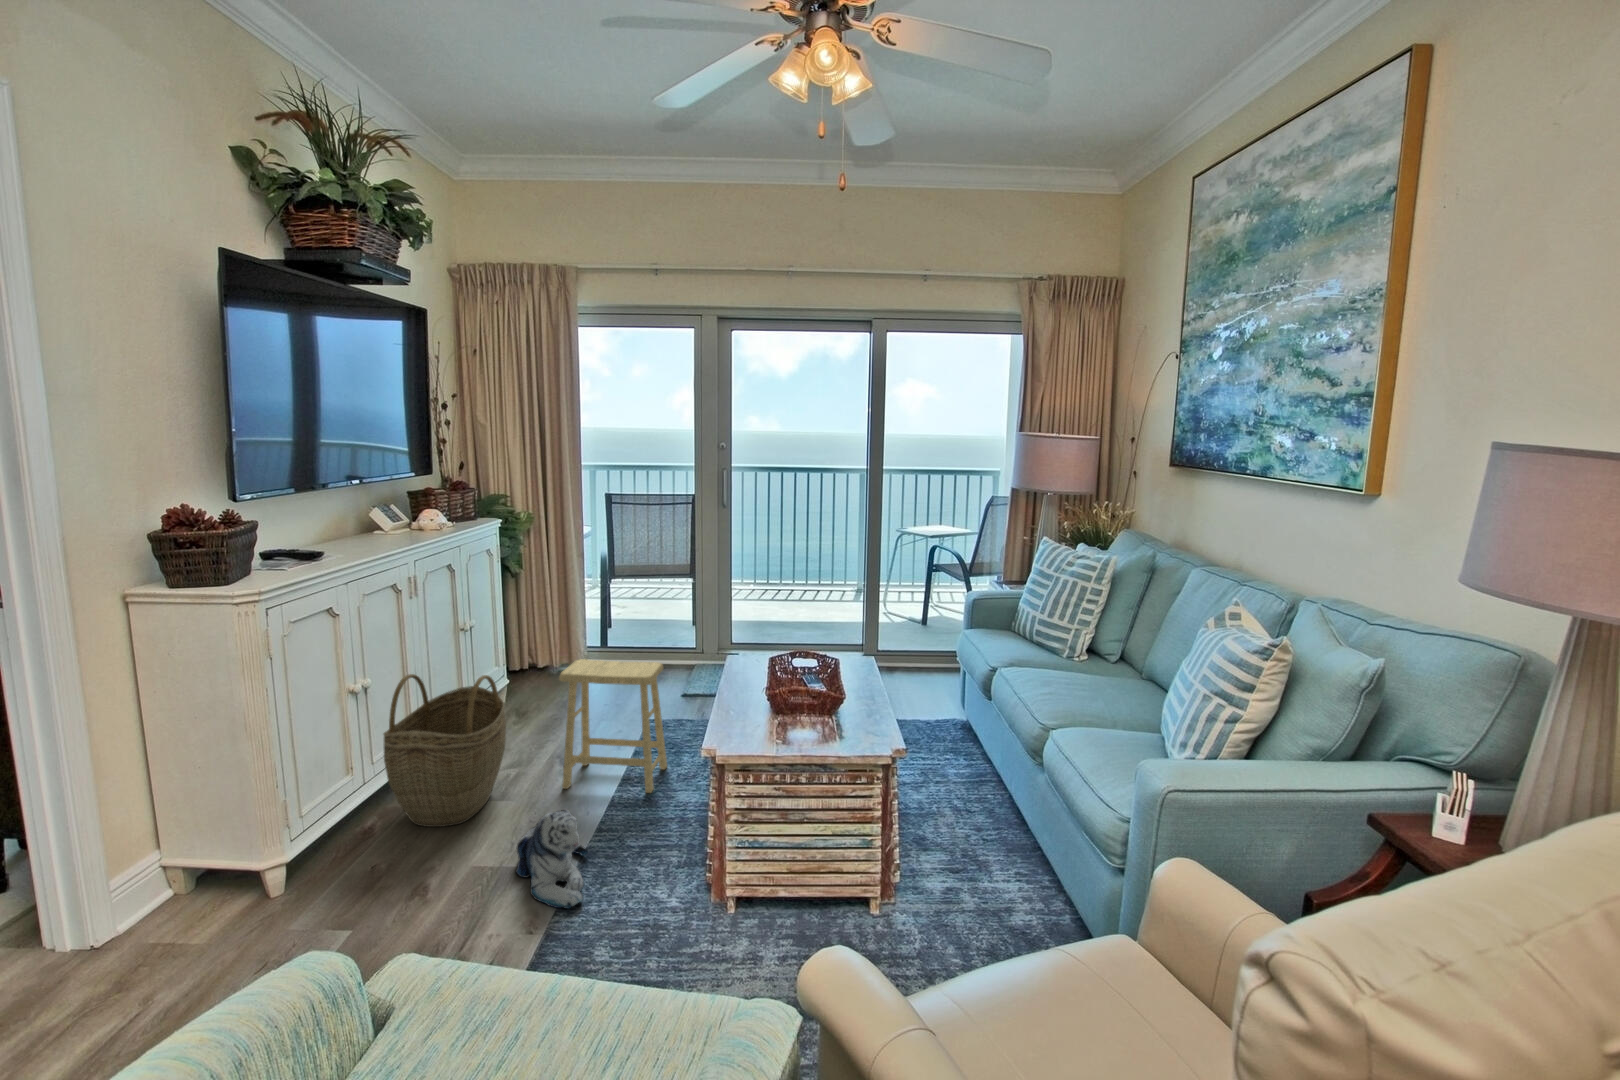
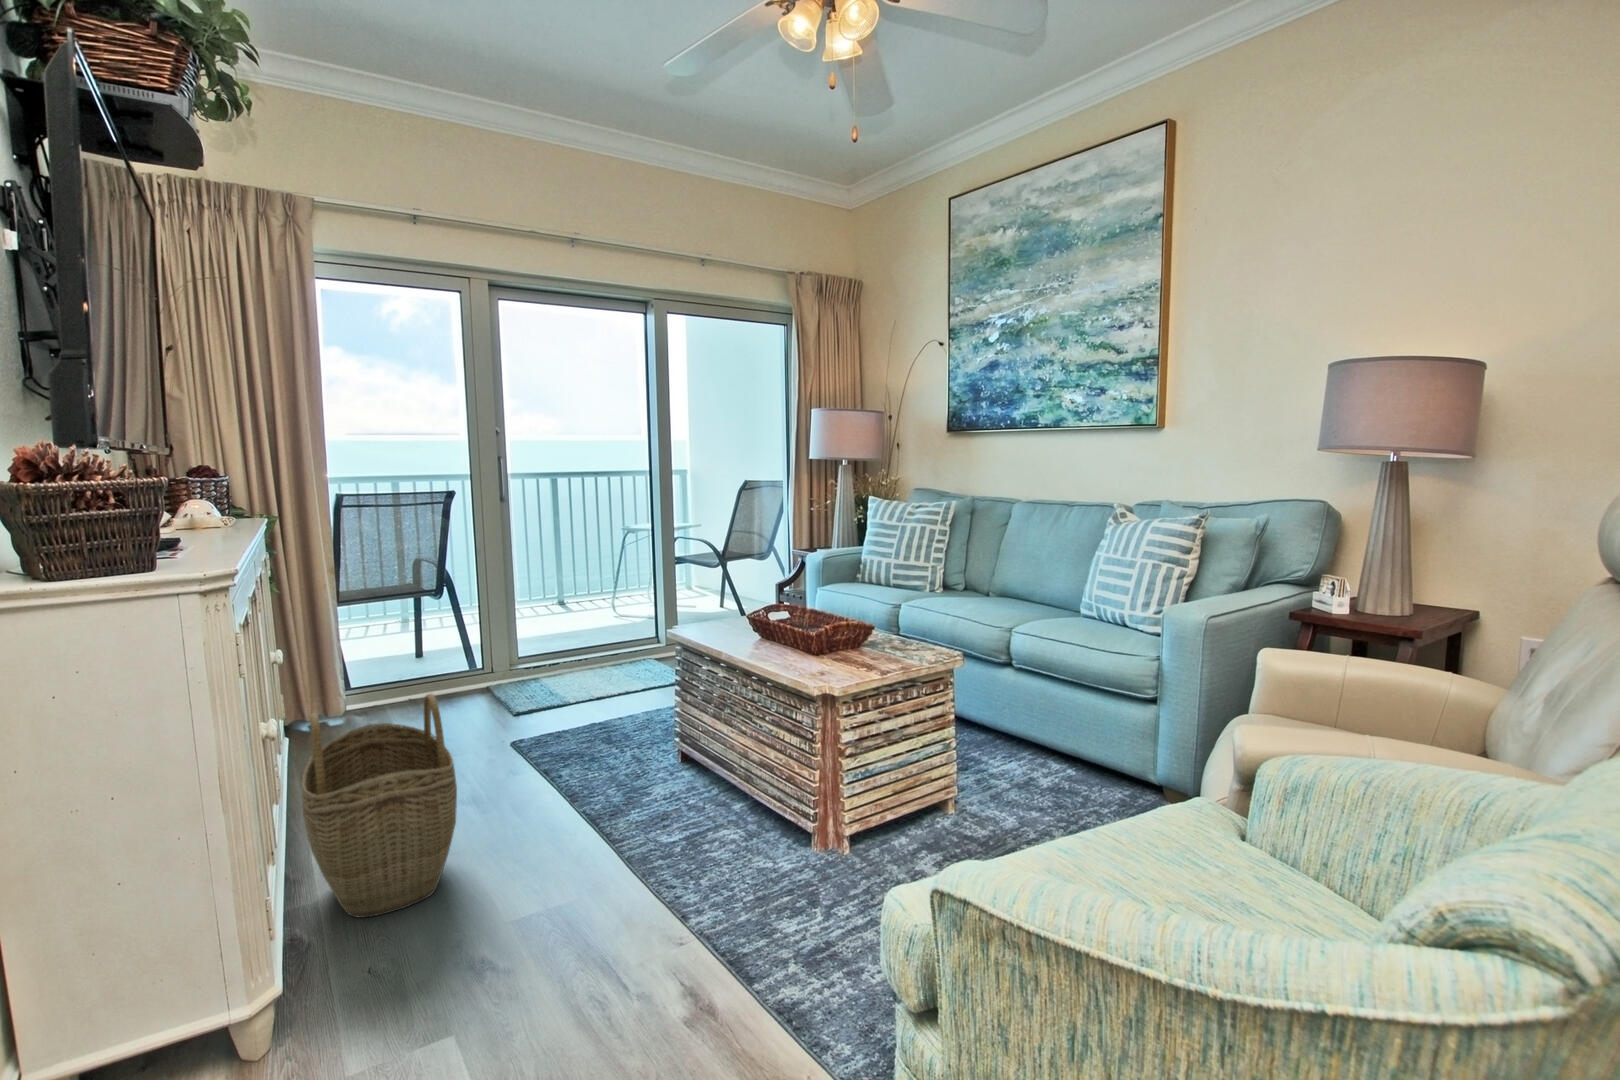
footstool: present [559,659,667,793] -> none [494,653,626,826]
plush toy: present [516,810,588,909] -> none [567,808,708,916]

